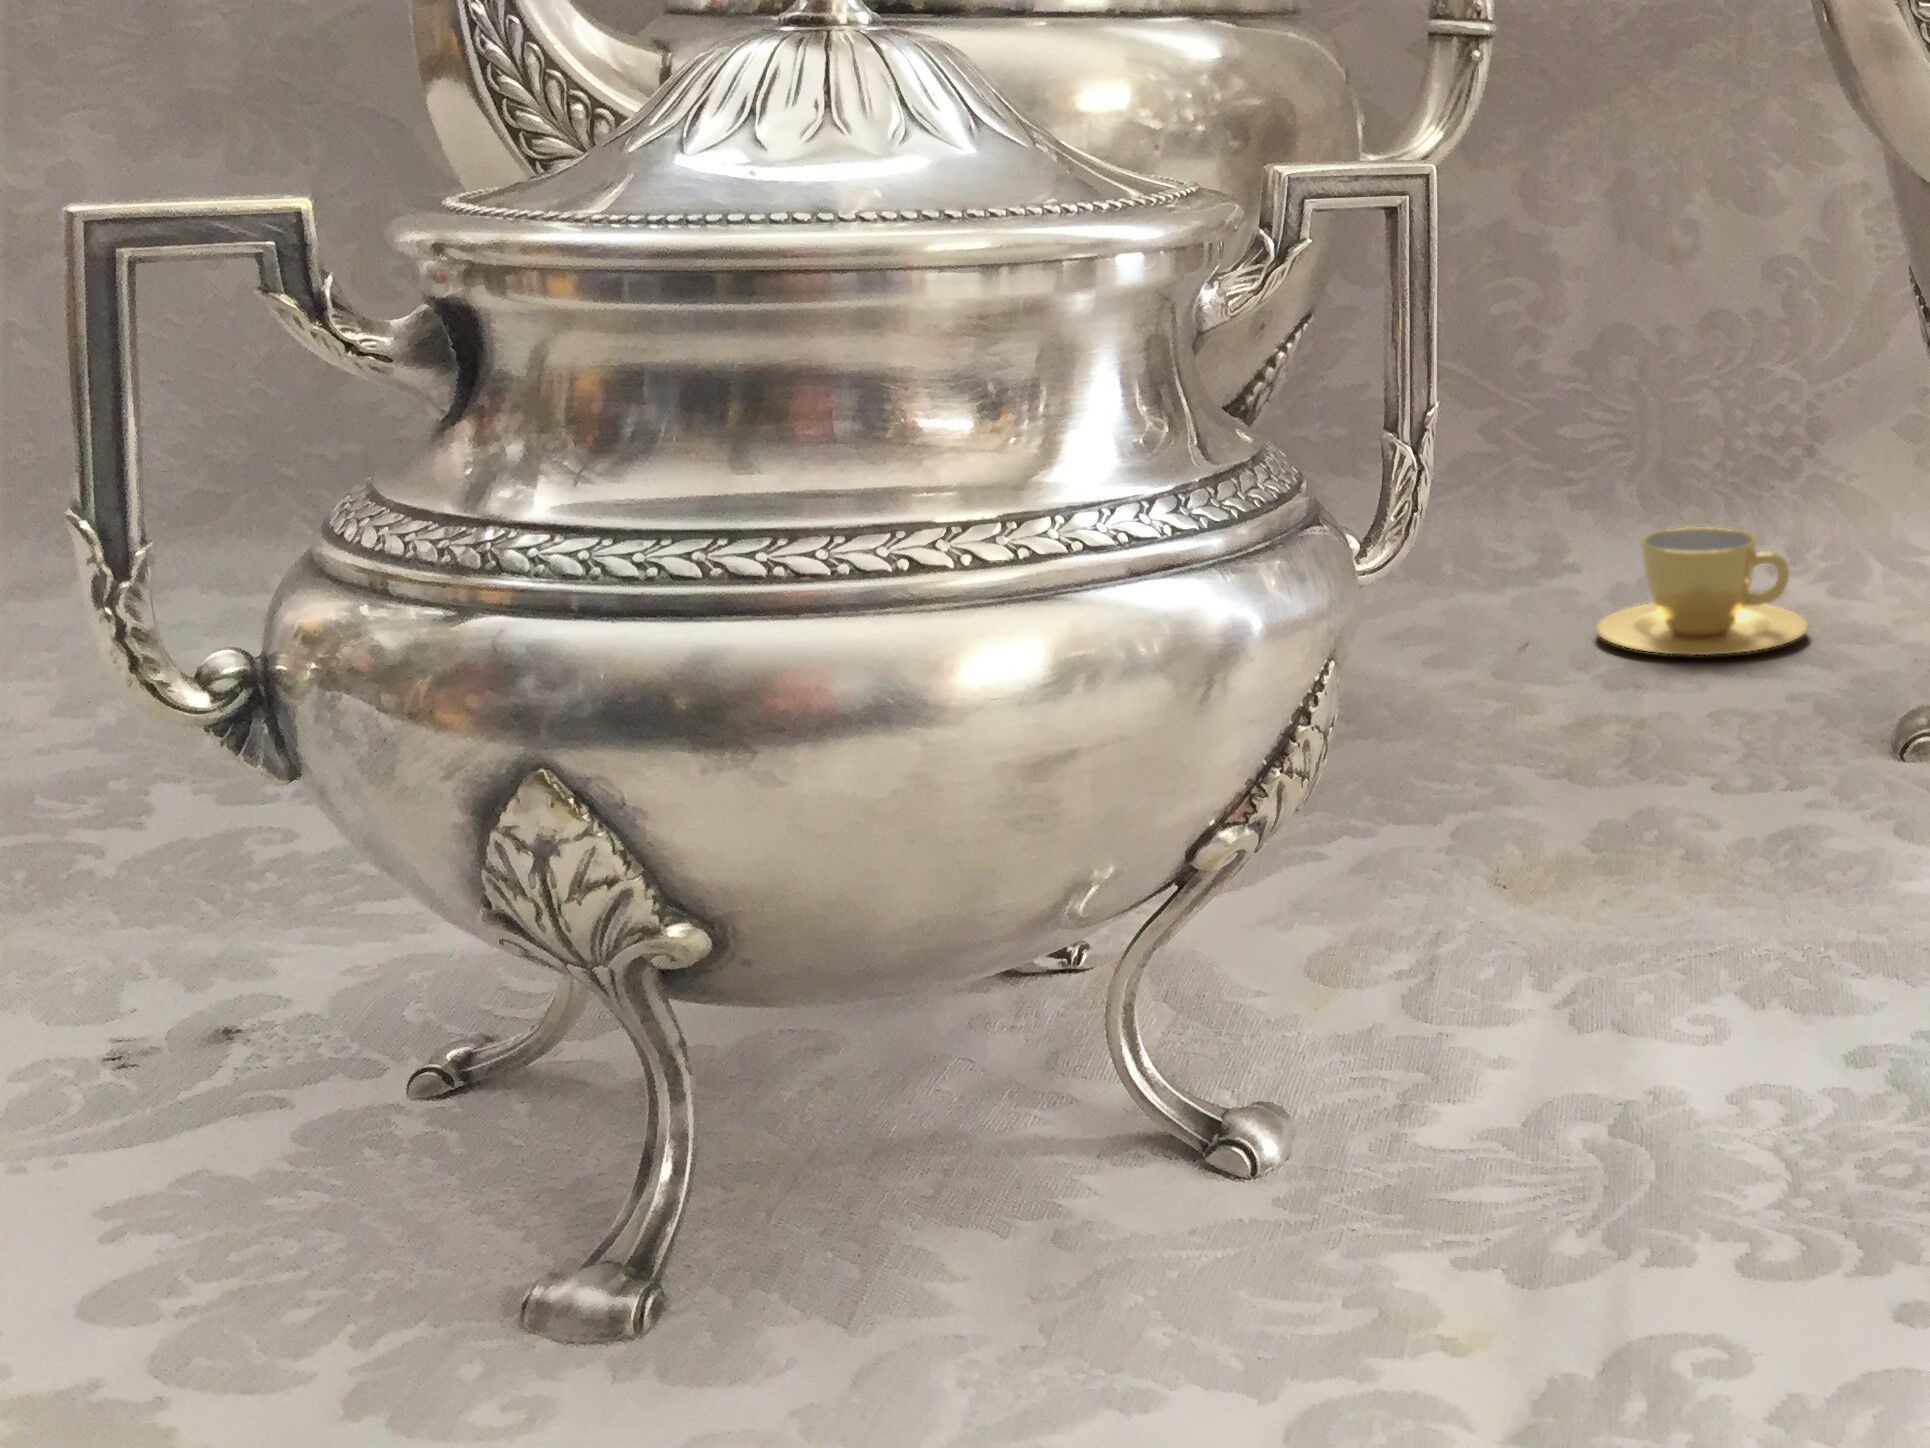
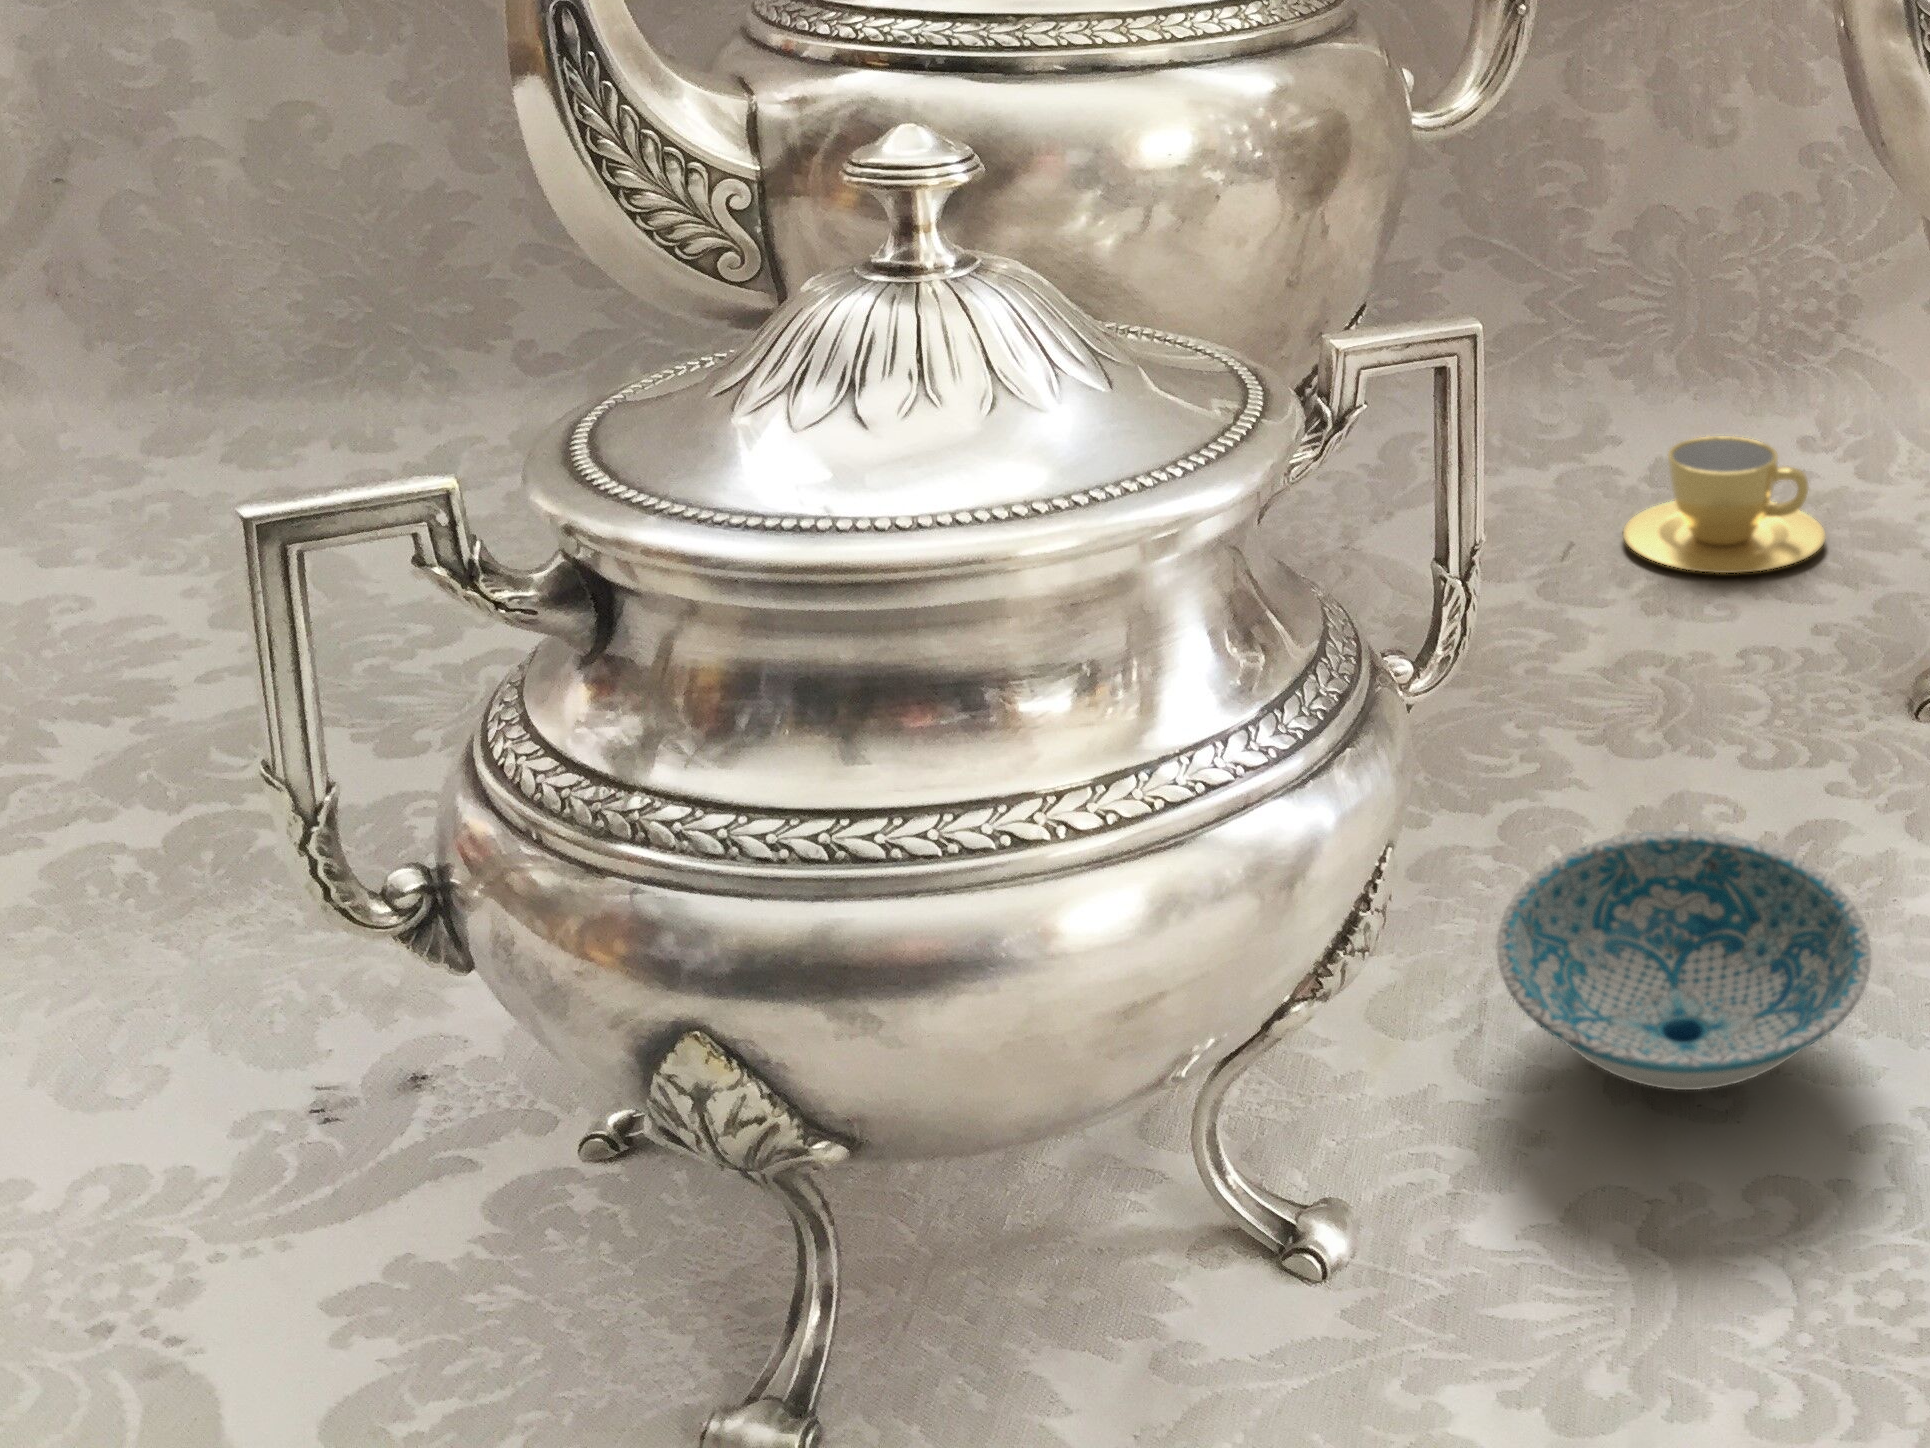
ceramic bowl: none [1457,791,1869,1015] -> present [1497,831,1871,1090]

